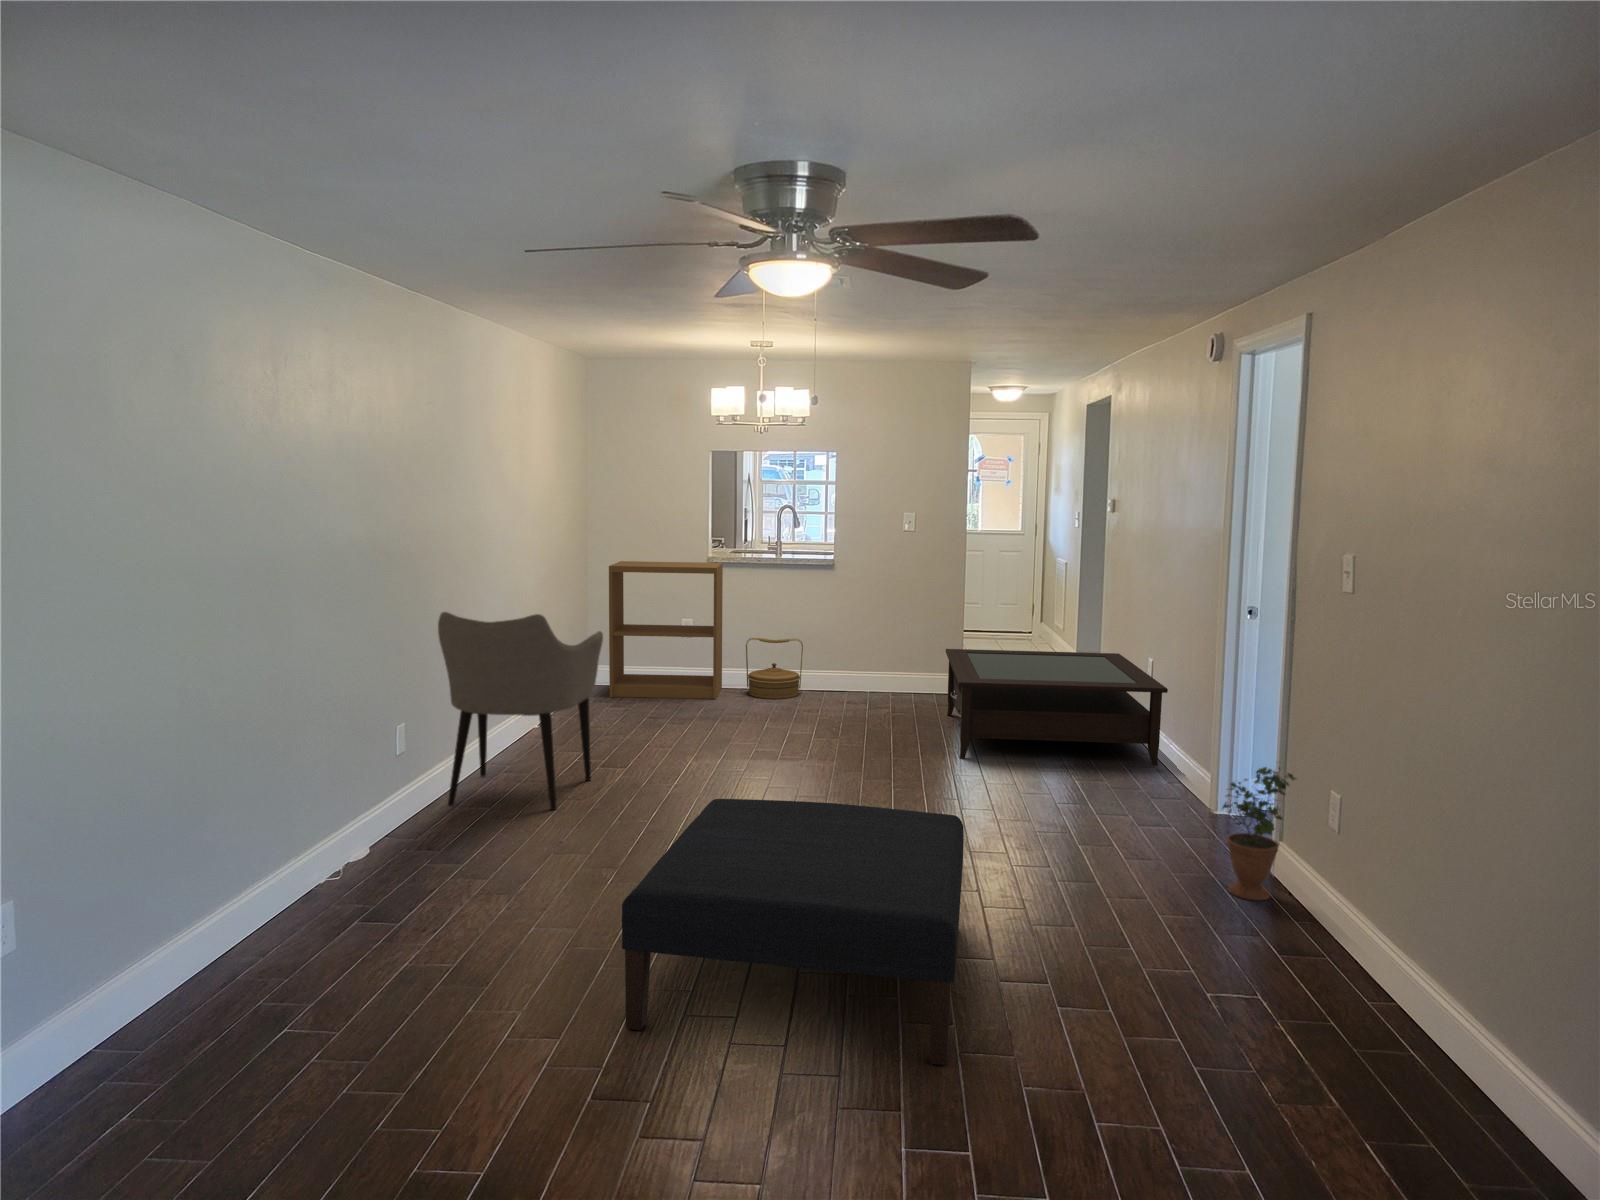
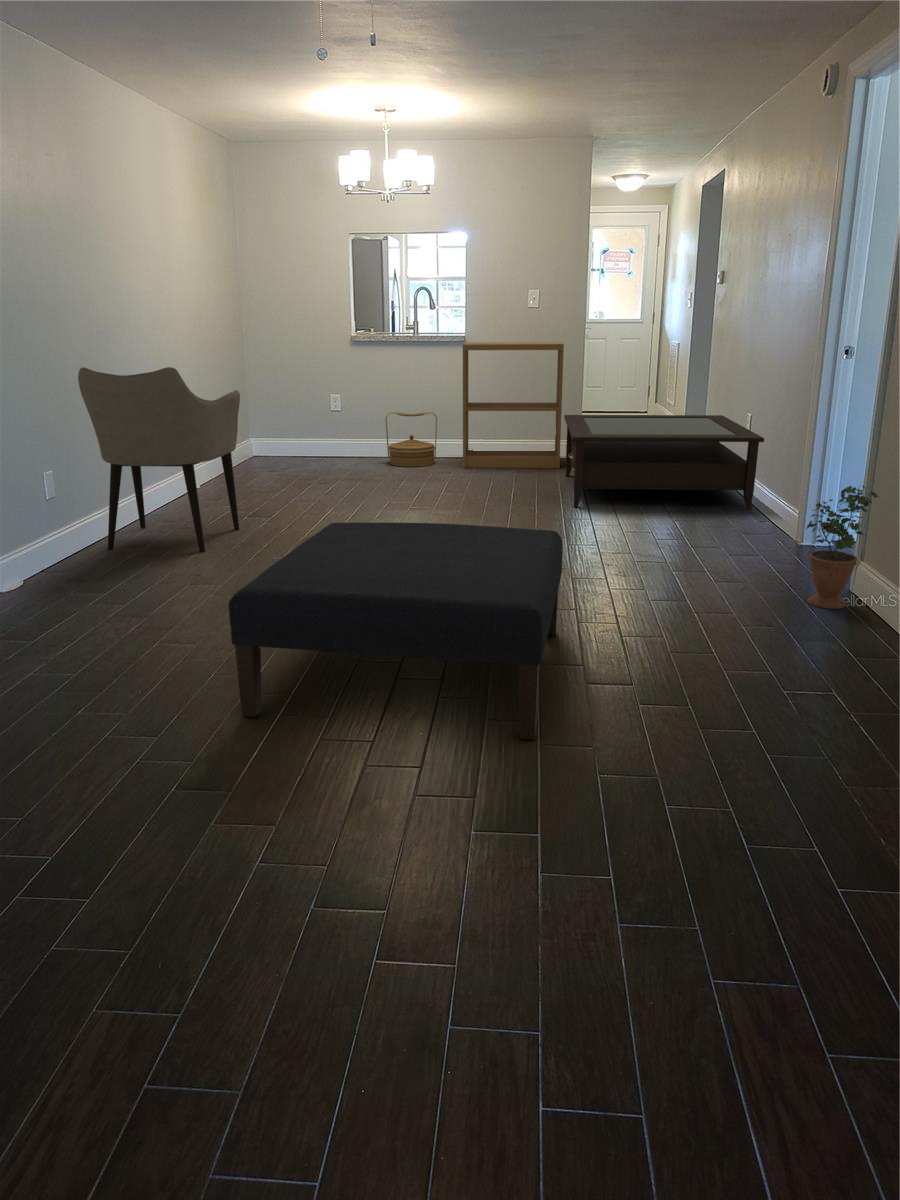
bookshelf: present [609,561,723,699] -> present [463,342,564,469]

